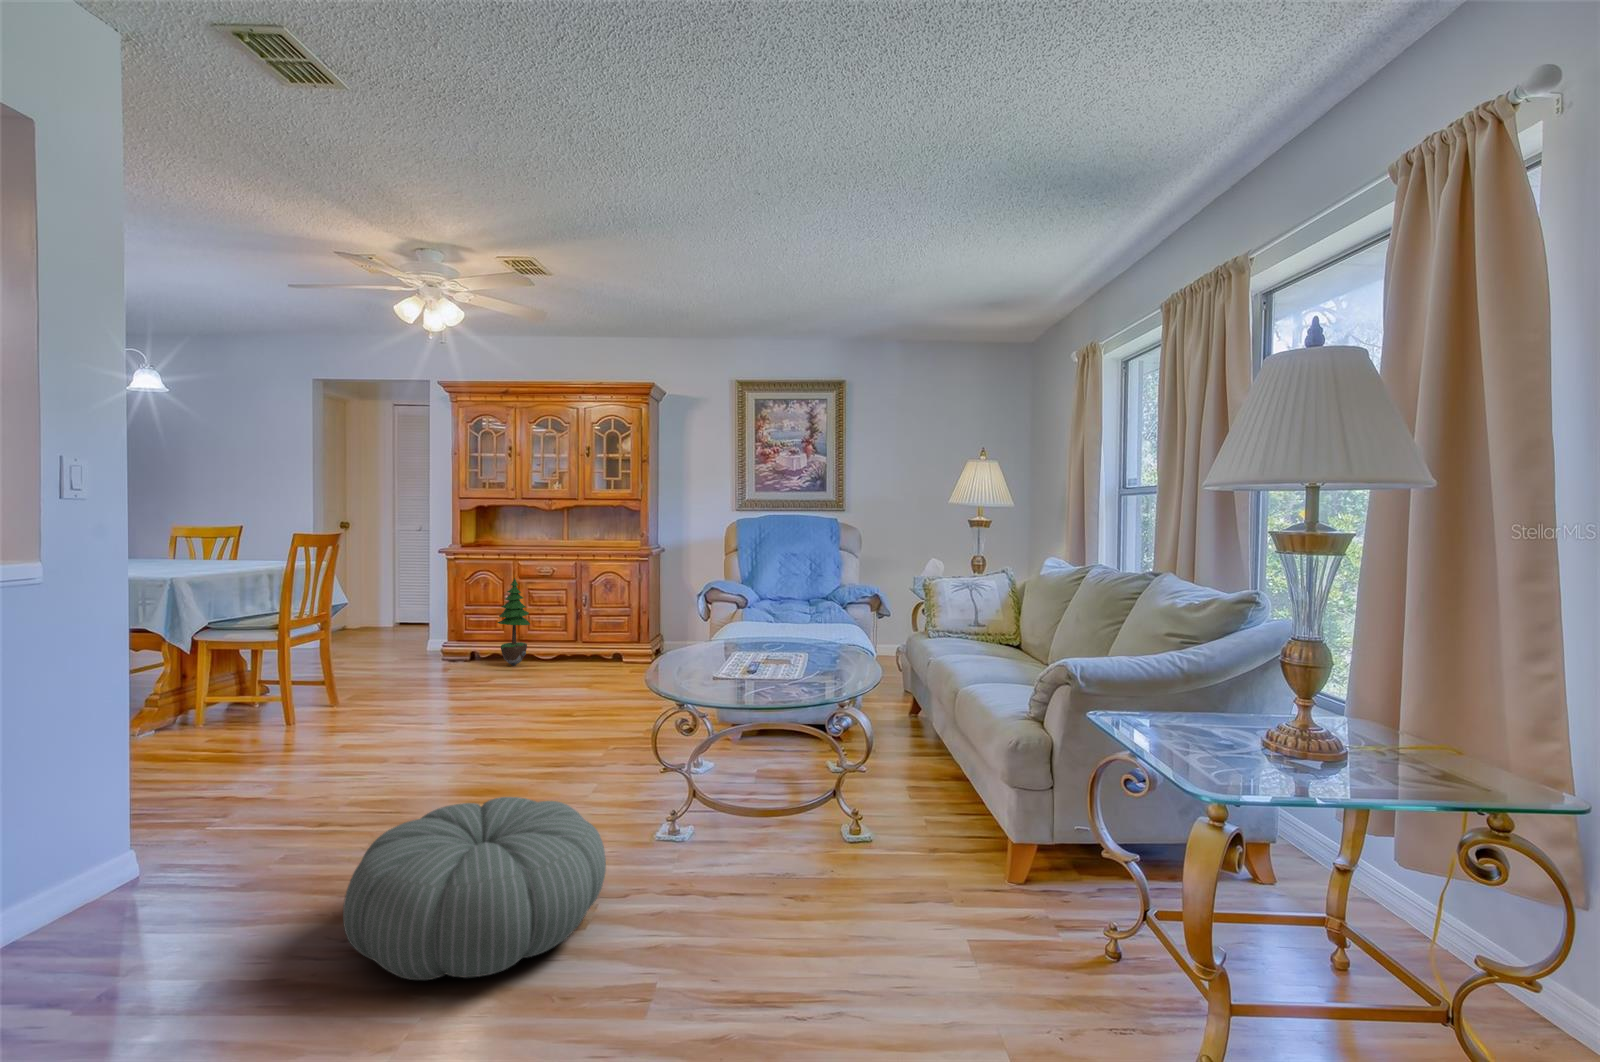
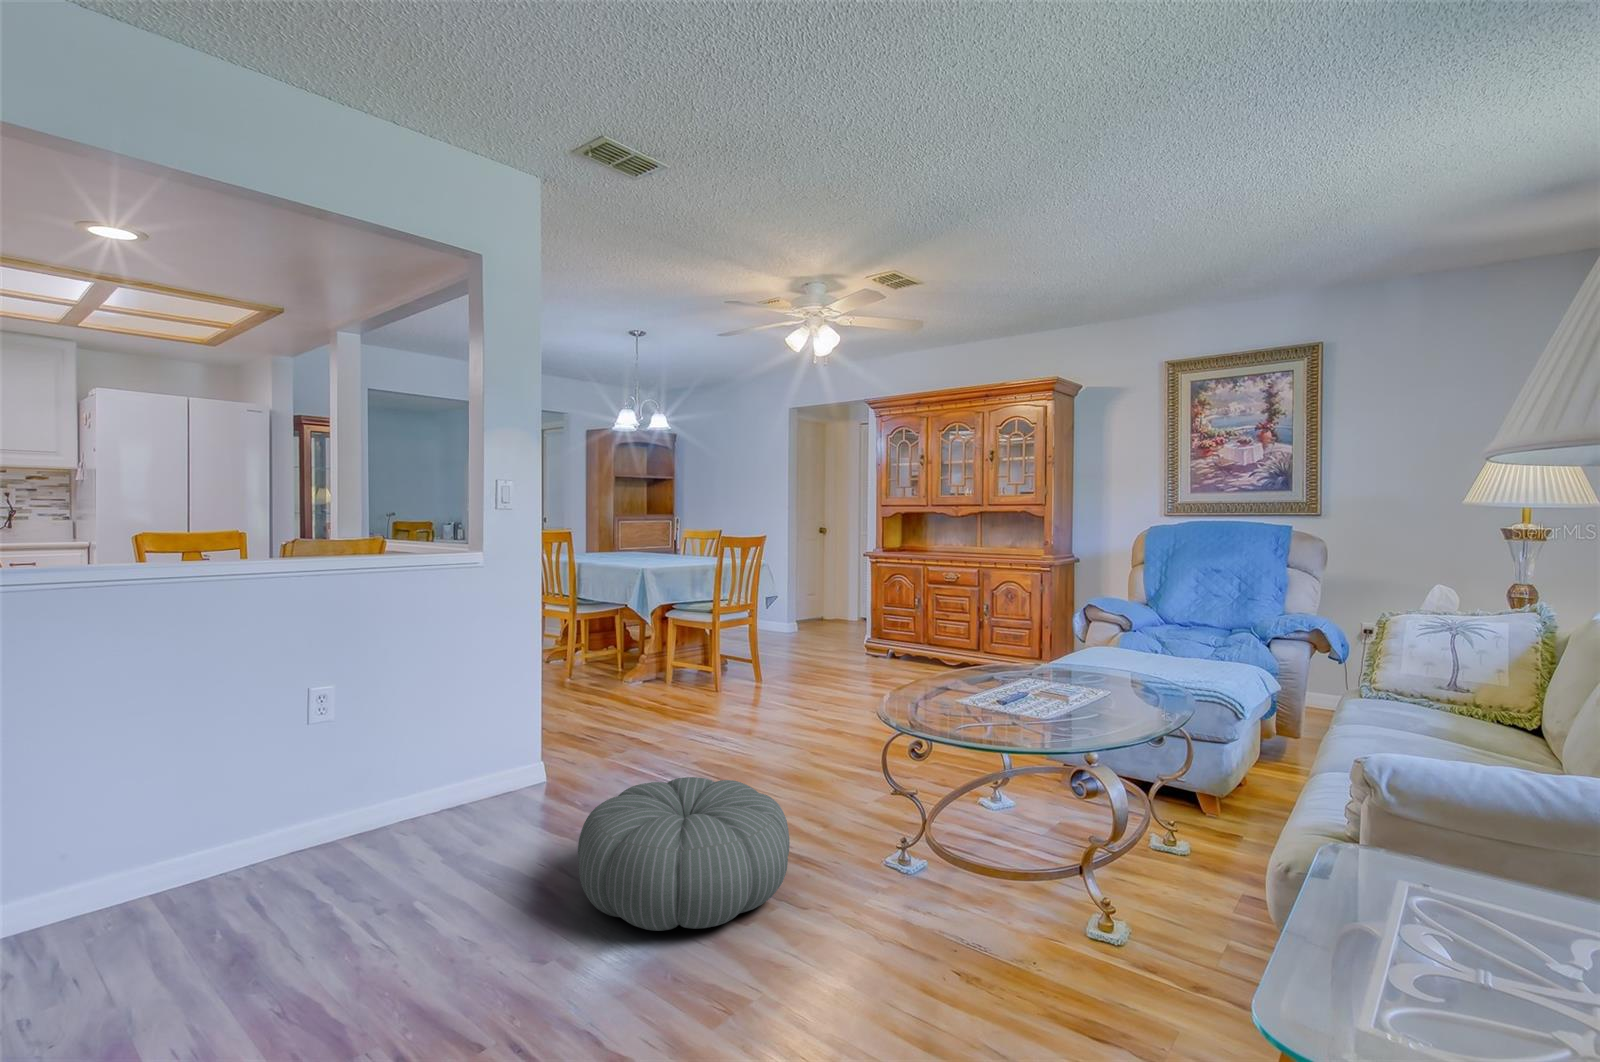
potted tree: present [497,578,530,666] -> none [903,582,934,667]

